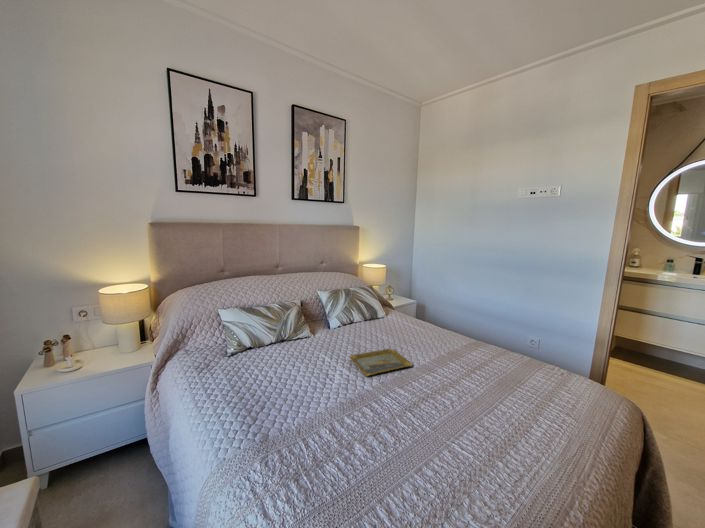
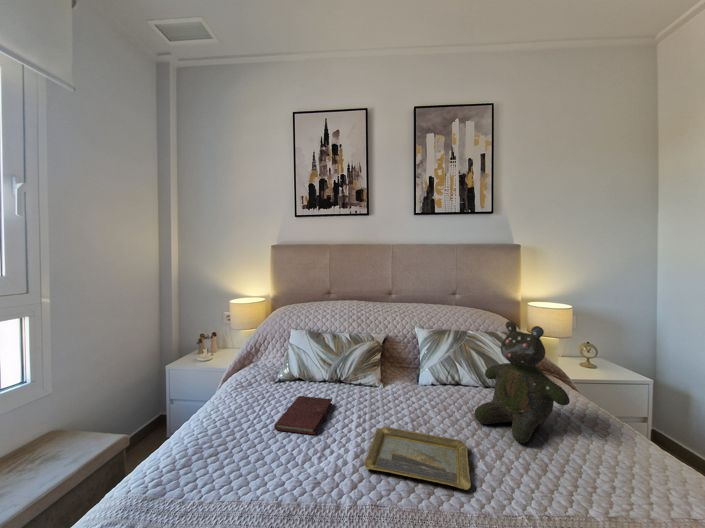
teddy bear: none [378,280,422,342] -> present [474,321,570,443]
notebook: none [275,352,318,381] -> present [274,396,332,434]

